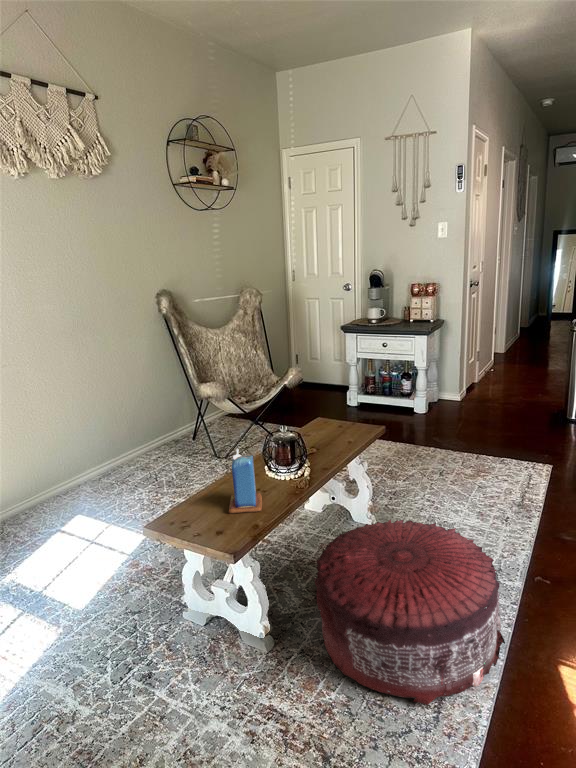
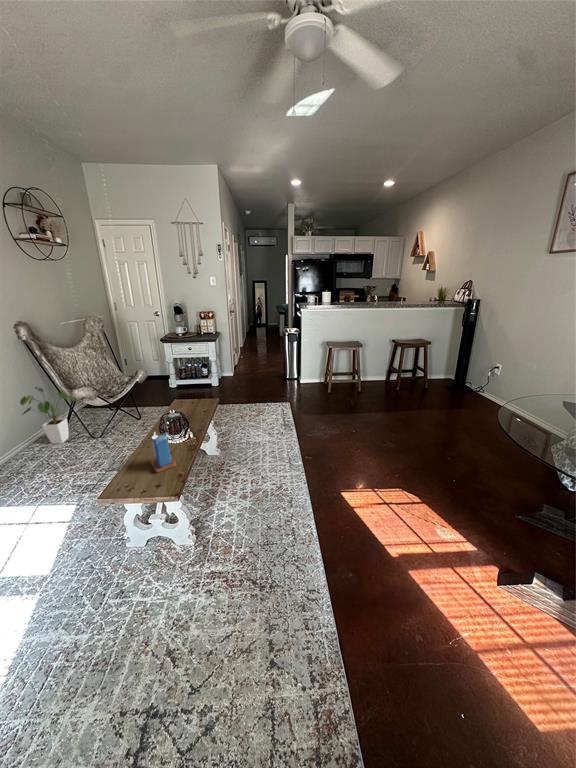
house plant: none [144,376,207,456] -> present [20,387,78,444]
pouf: present [314,520,505,705] -> none [213,445,307,538]

